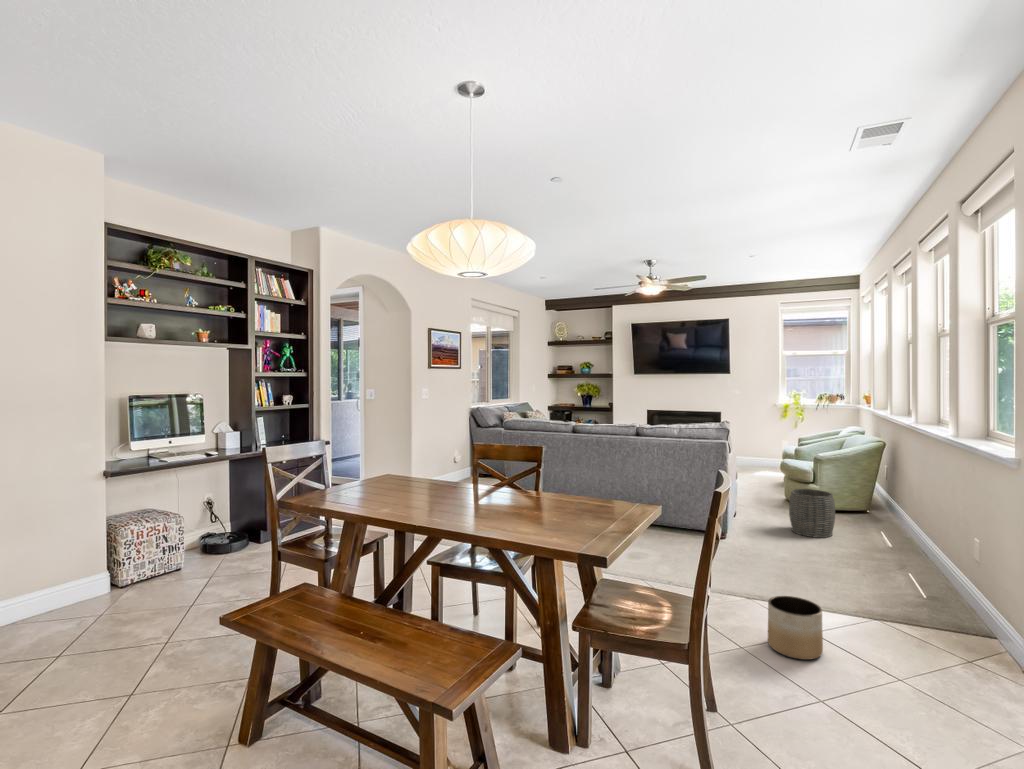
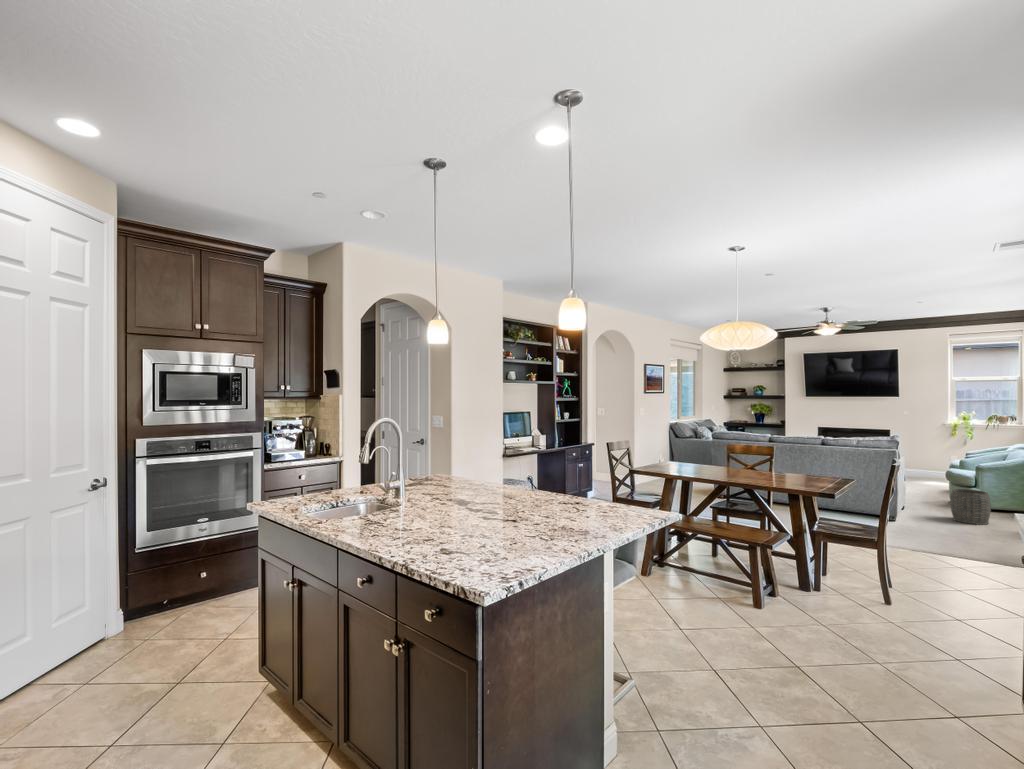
planter: present [768,596,823,660] -> none [925,540,962,573]

